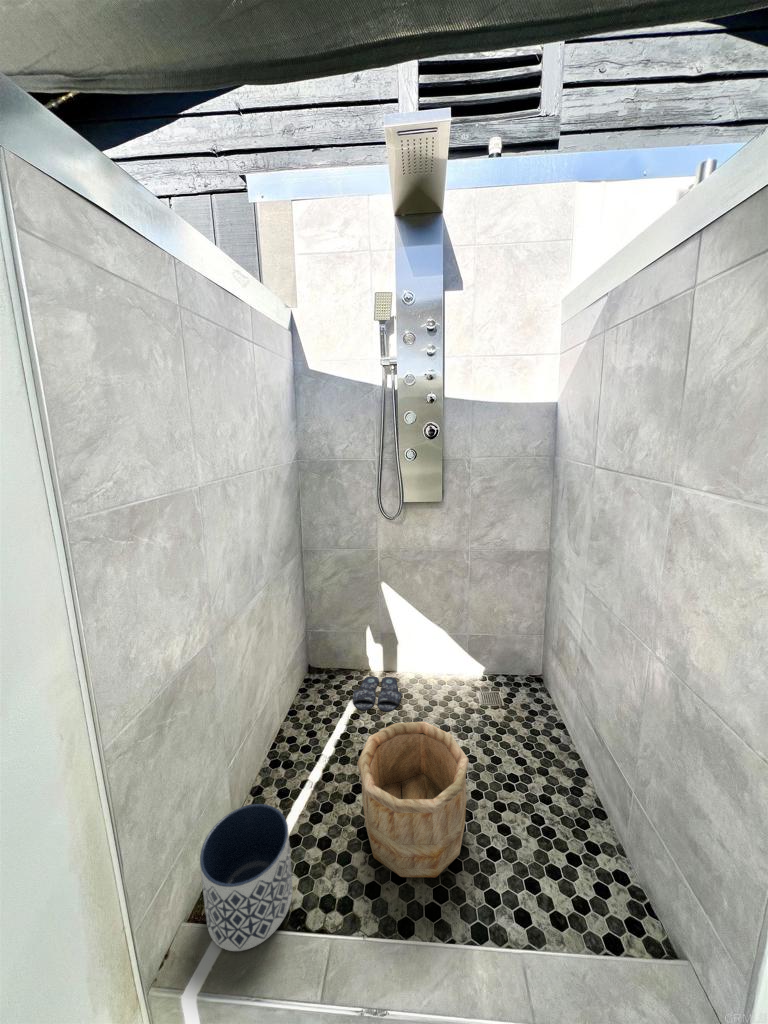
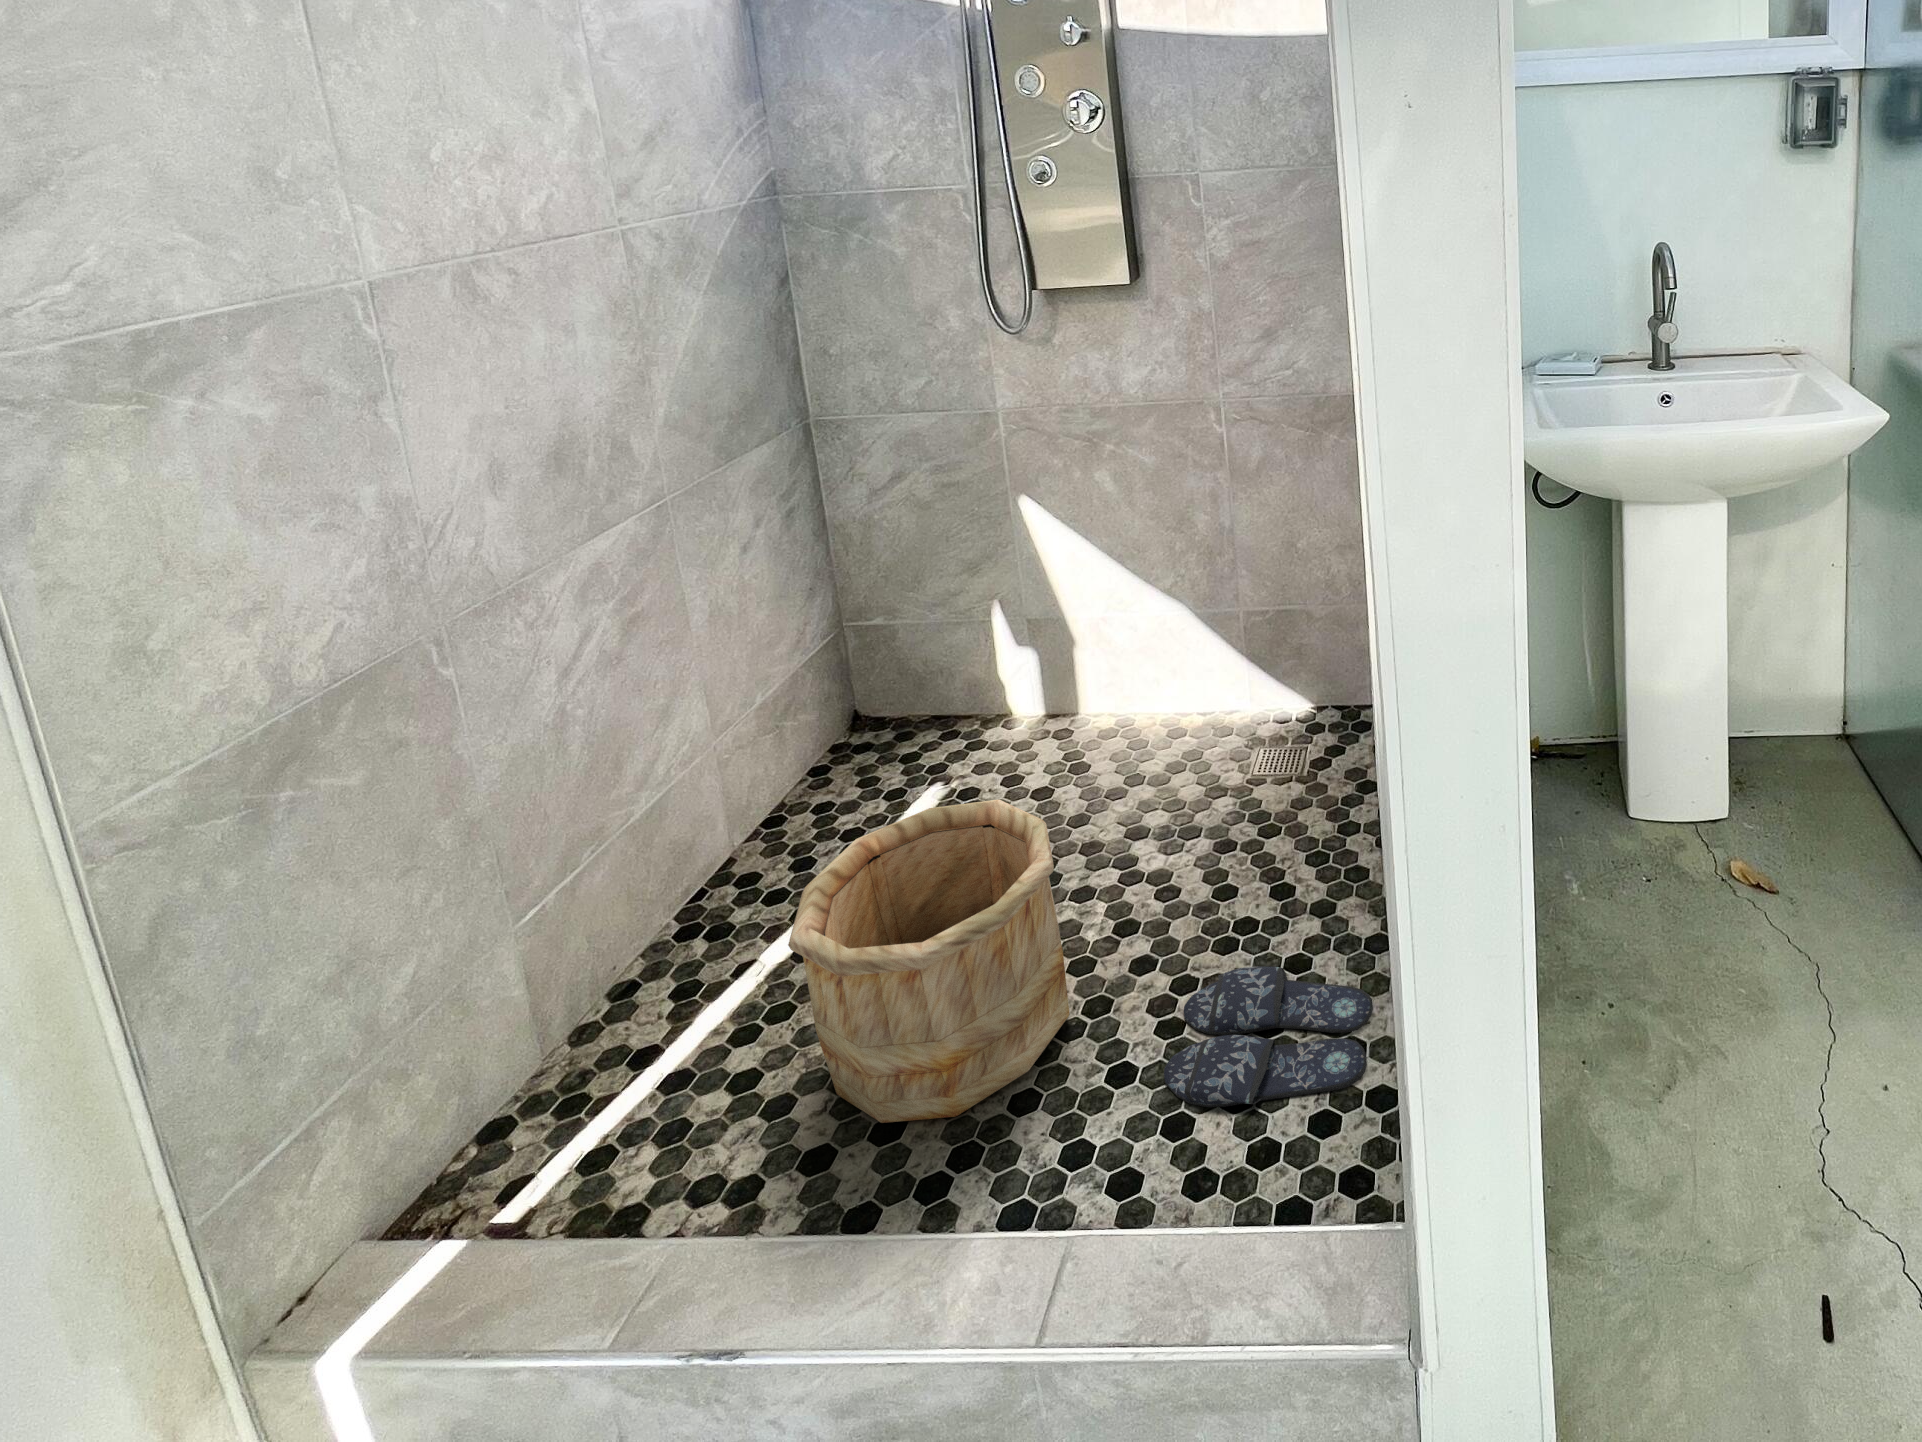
slippers: present [353,676,402,712] -> present [1164,967,1373,1107]
planter: present [200,804,292,951] -> none [375,991,631,1280]

